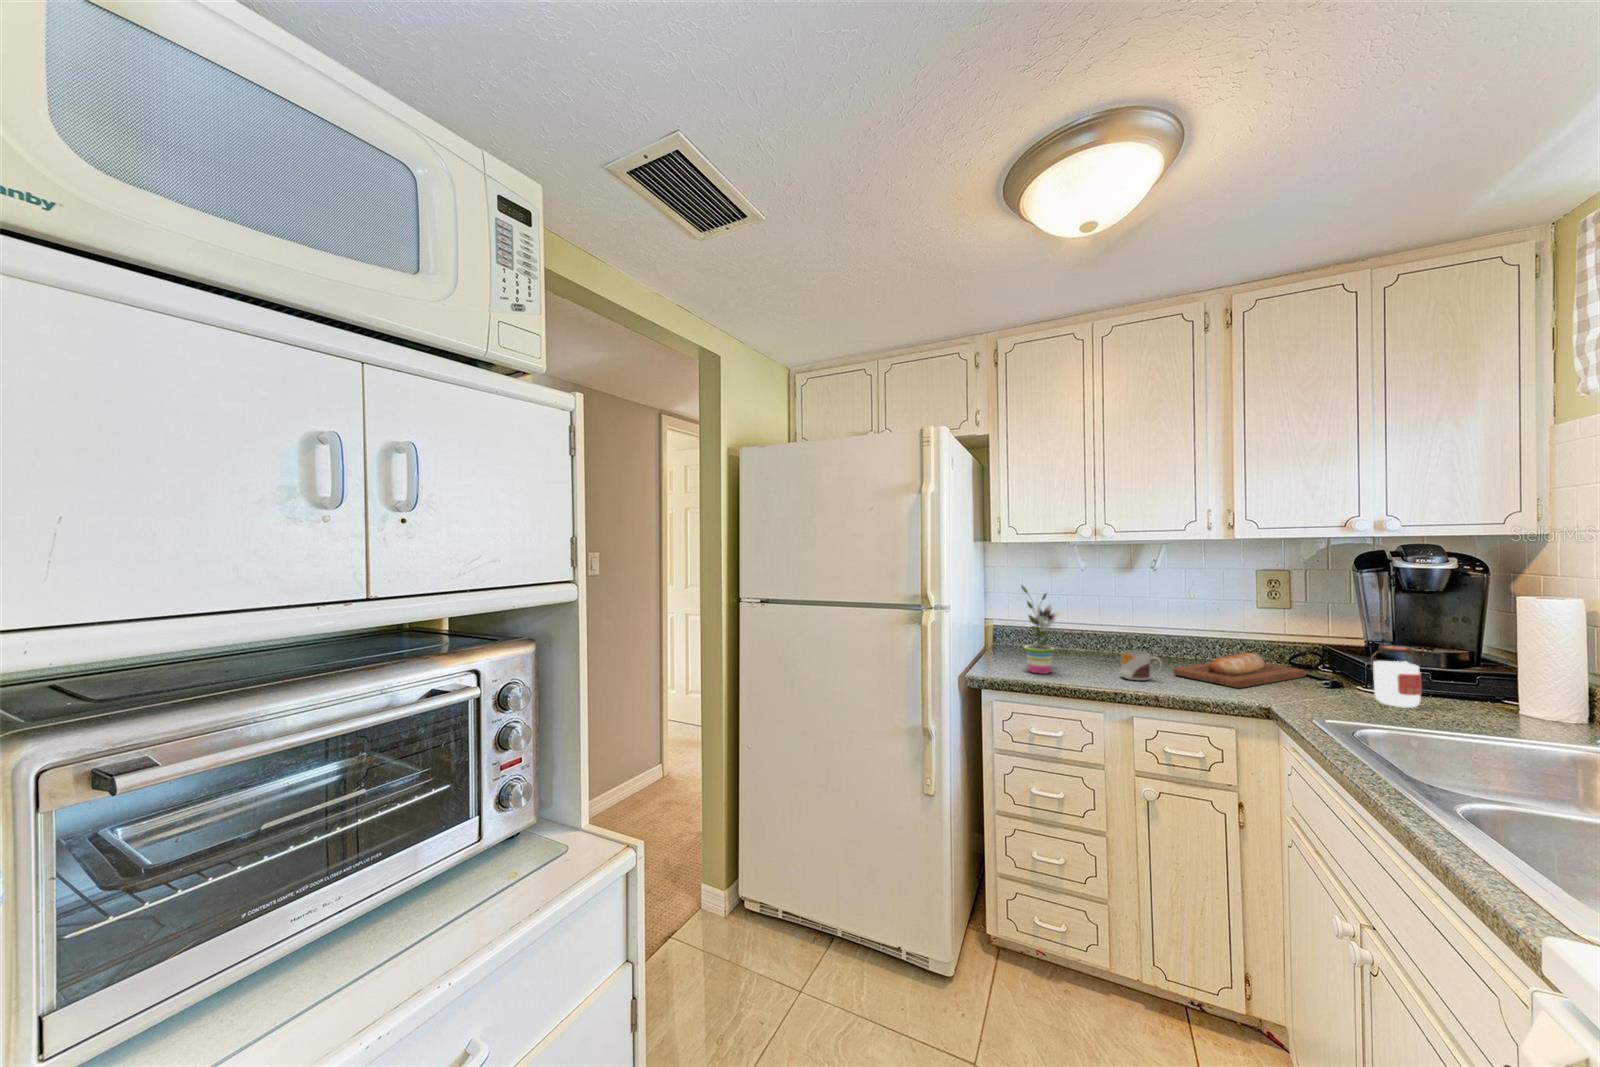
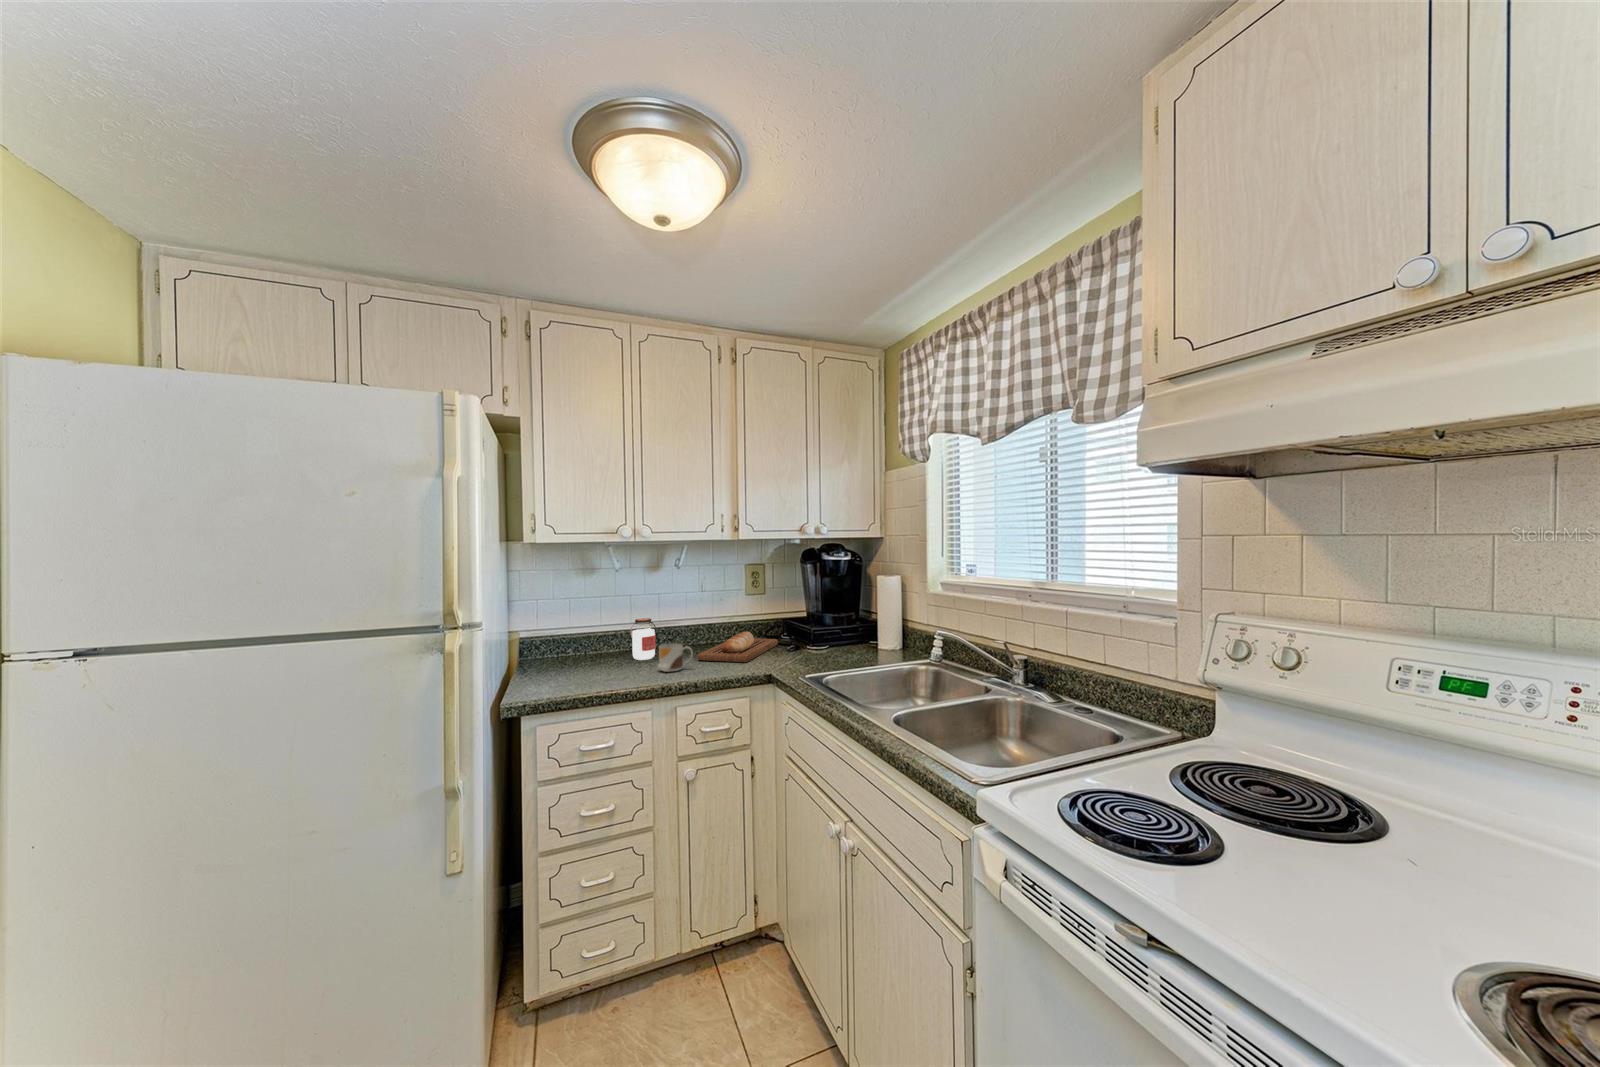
potted plant: present [1021,585,1060,674] -> none [561,589,606,684]
jar: present [1373,646,1422,708] -> present [631,618,656,660]

